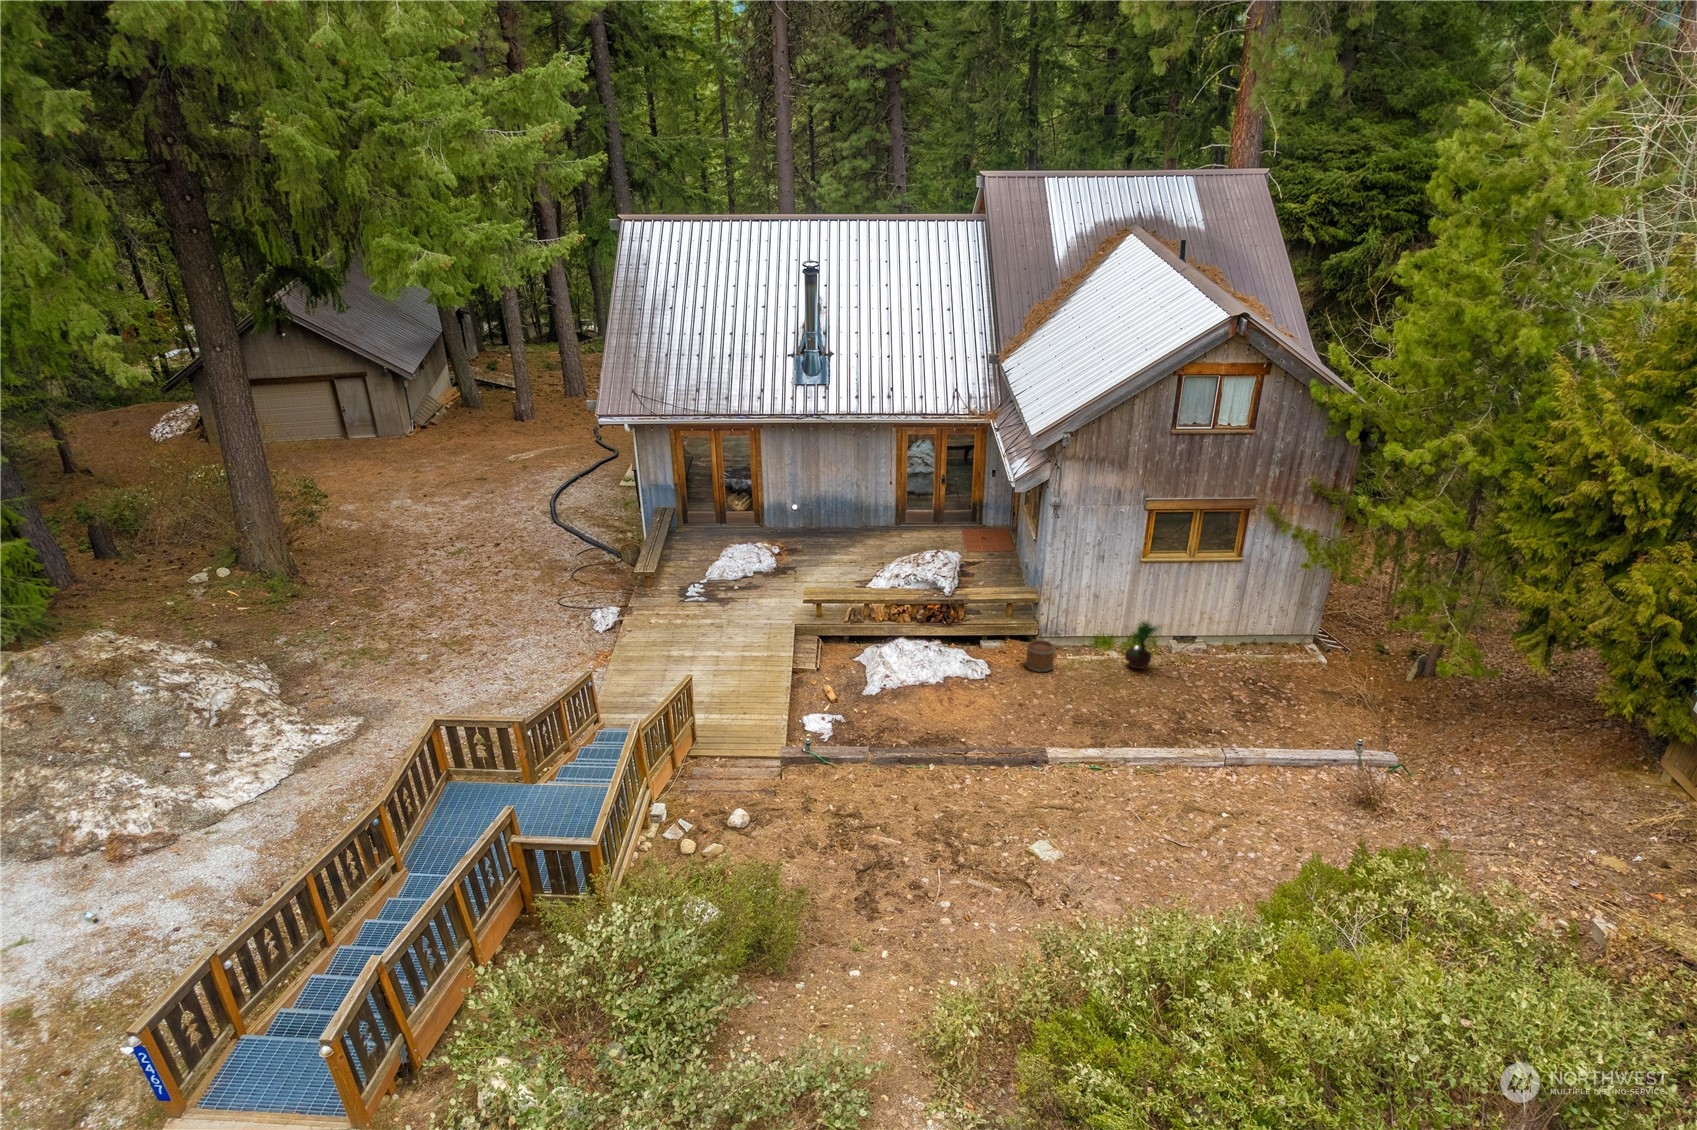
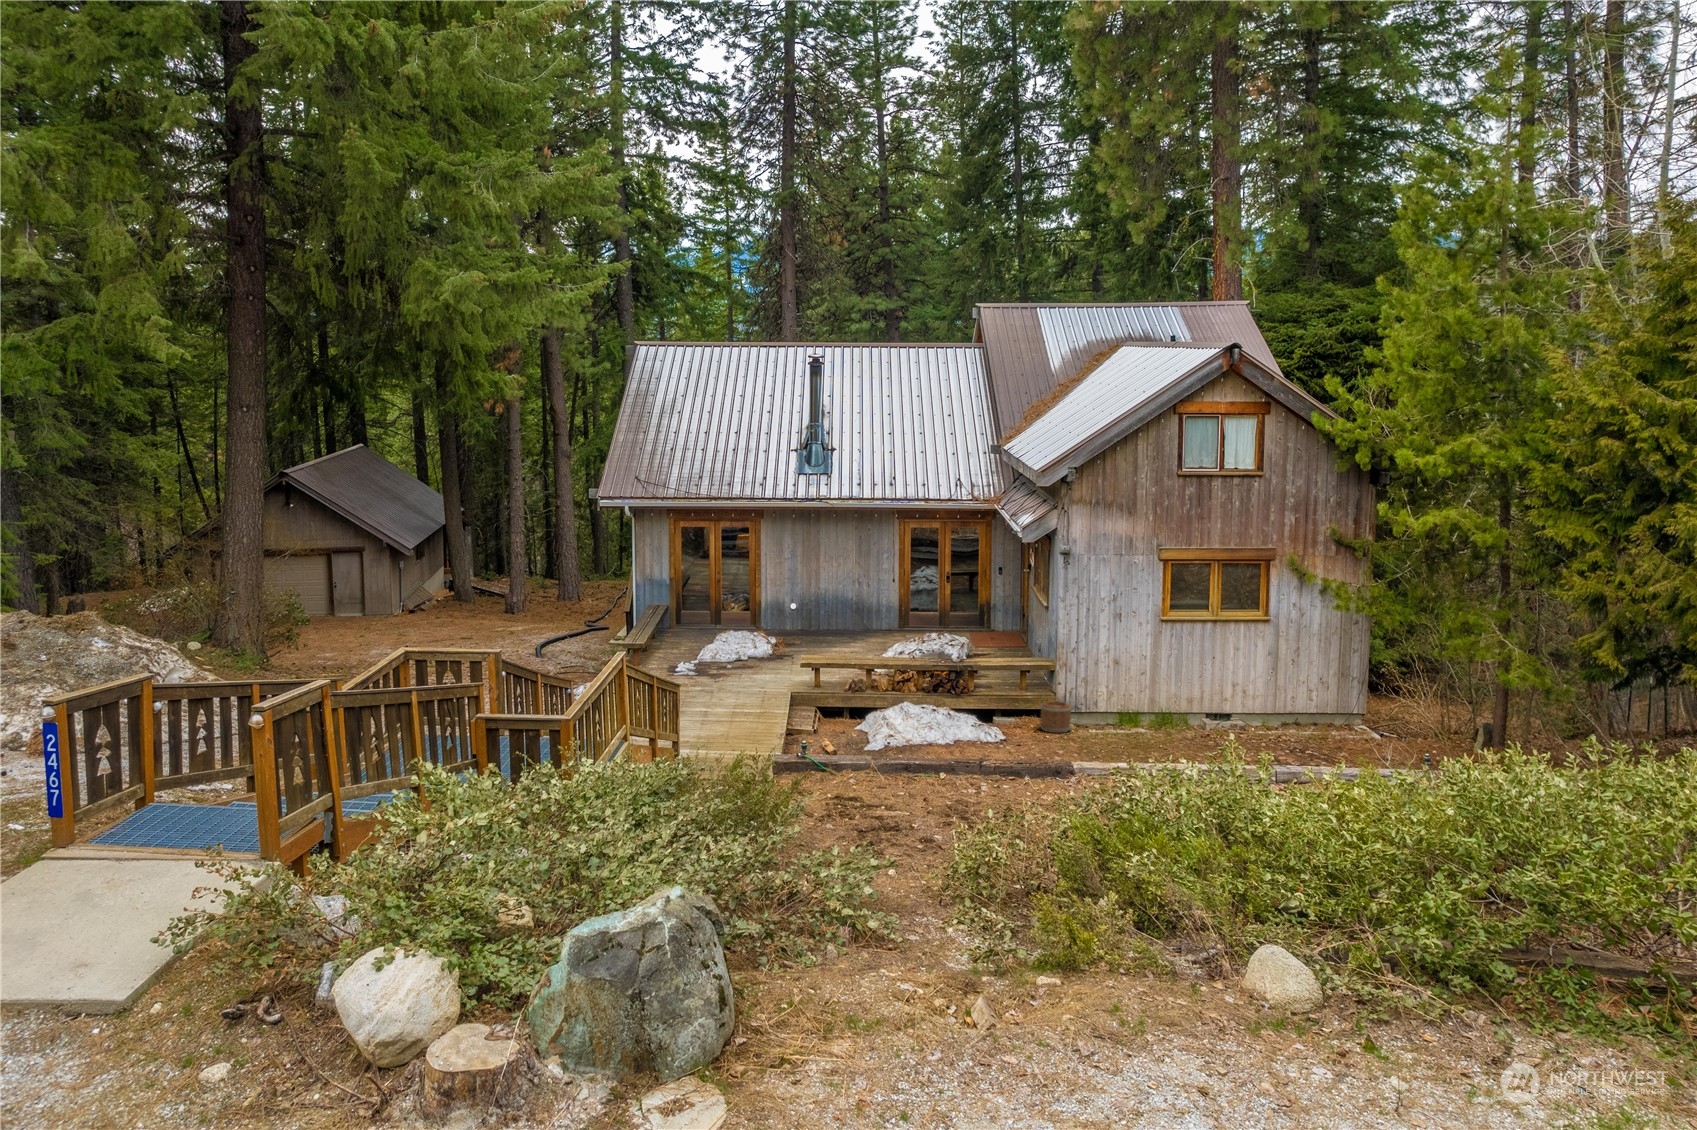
potted tree: present [1125,621,1157,669] -> none [1147,671,1184,733]

